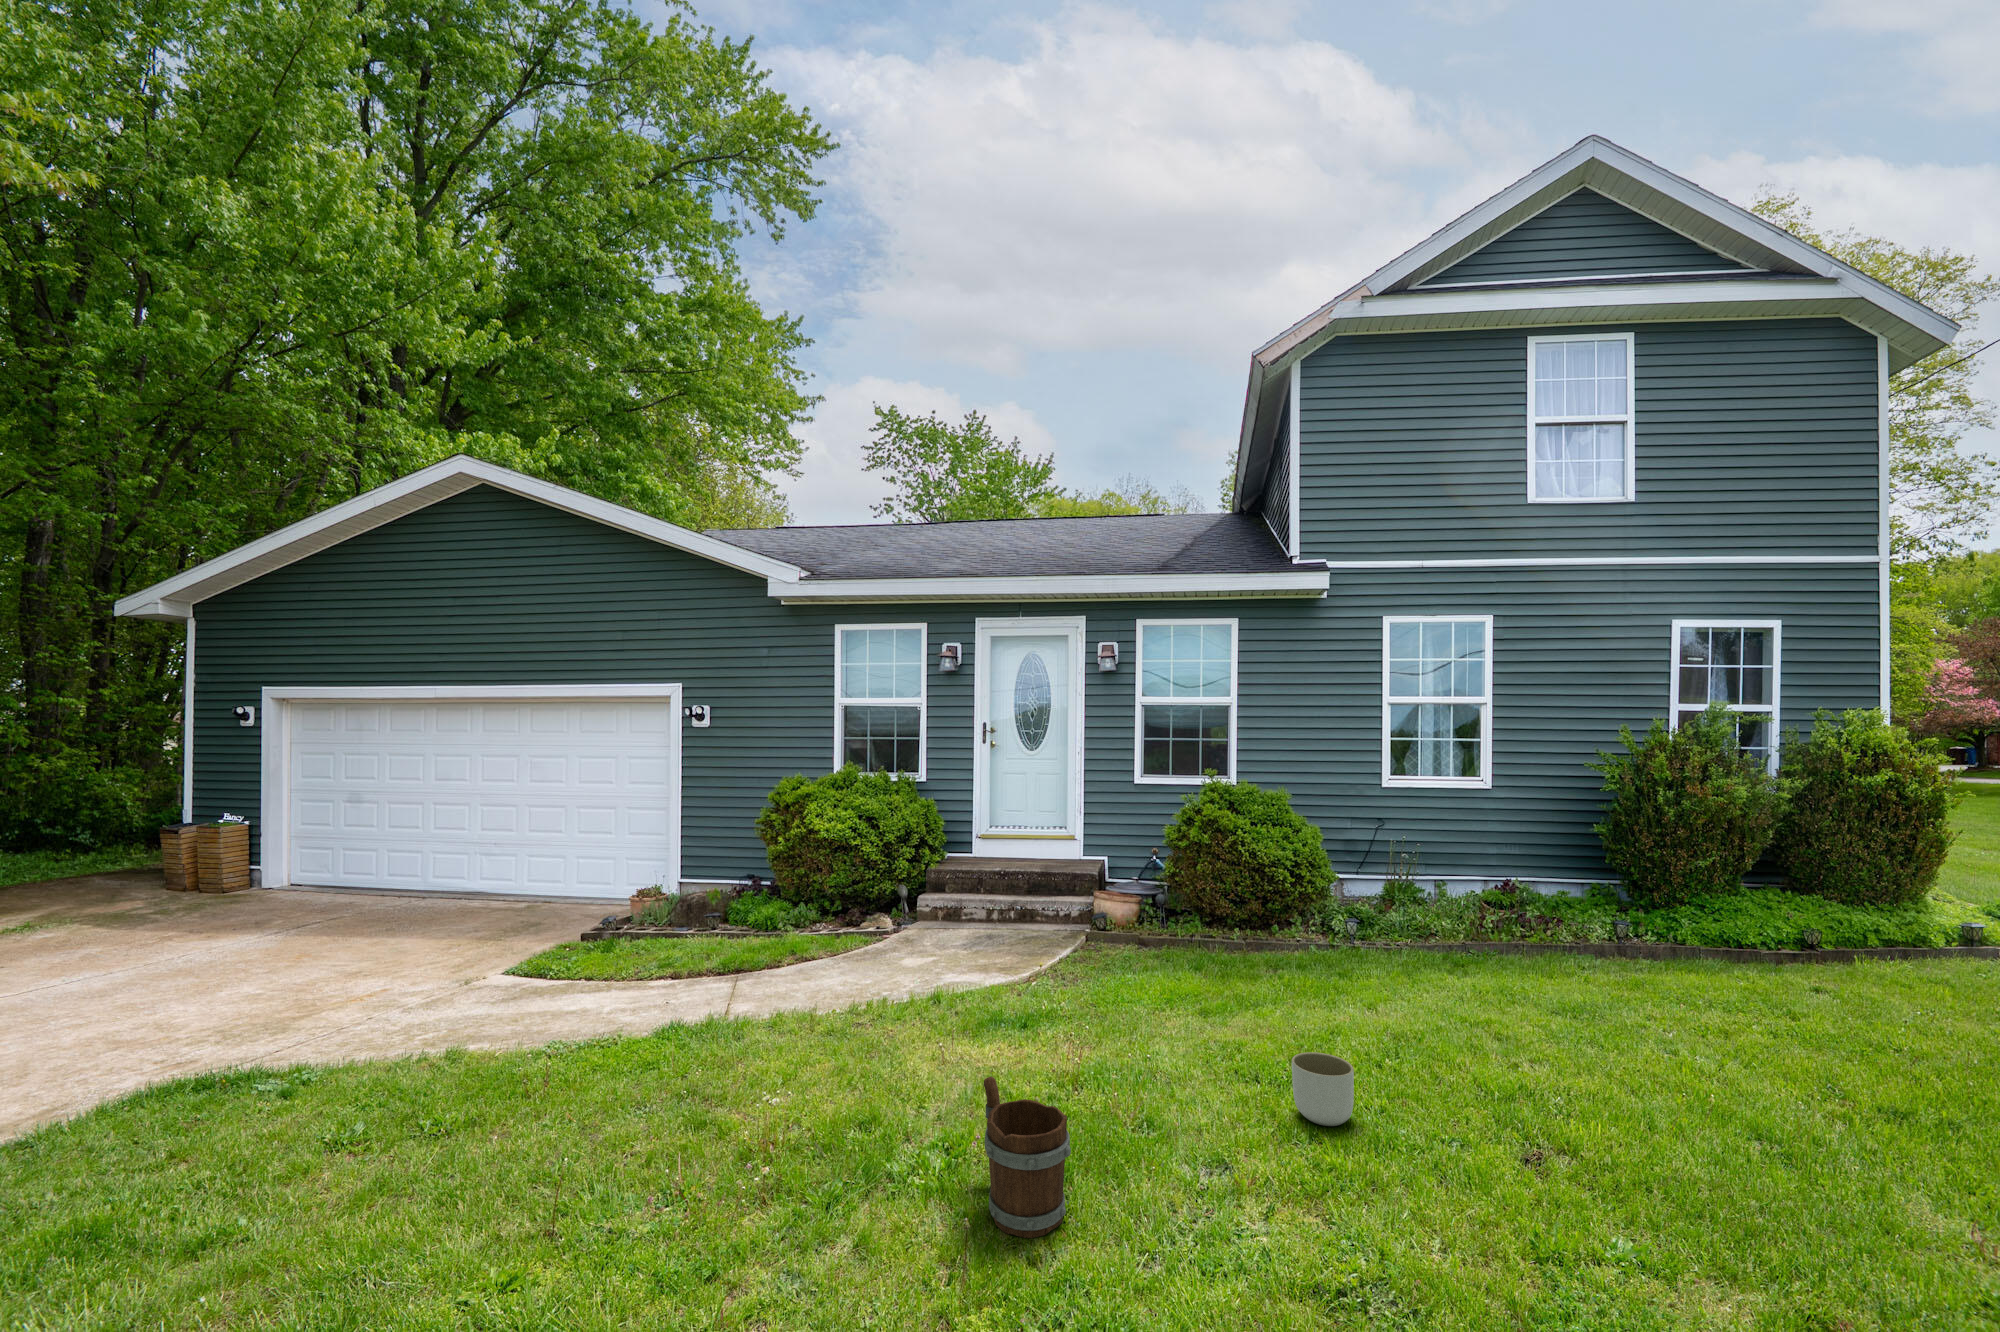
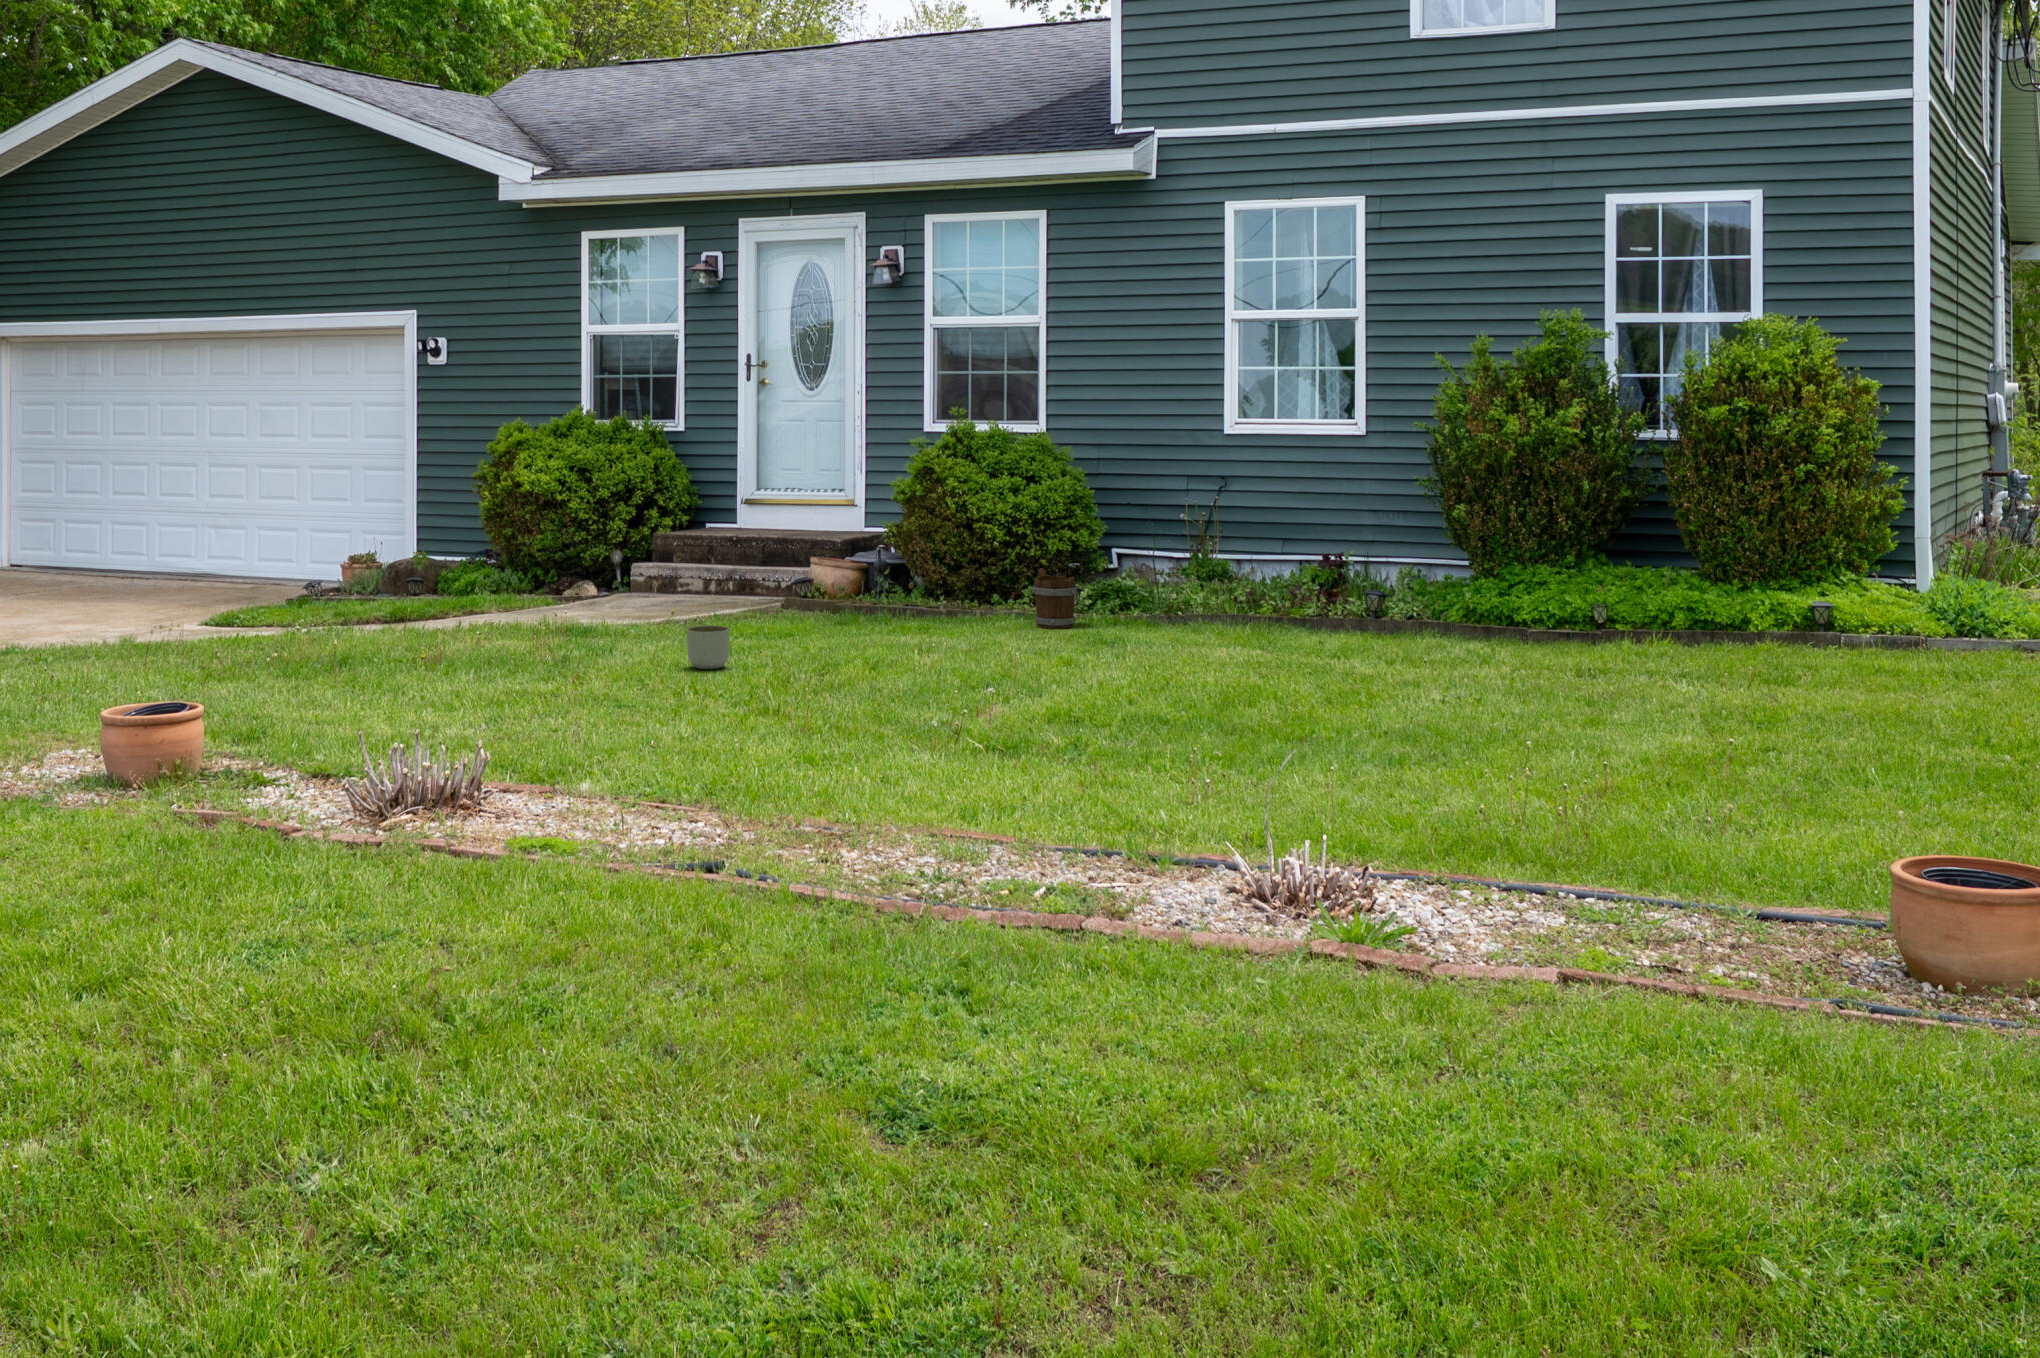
bucket: present [984,1077,1071,1238] -> present [1032,568,1077,629]

